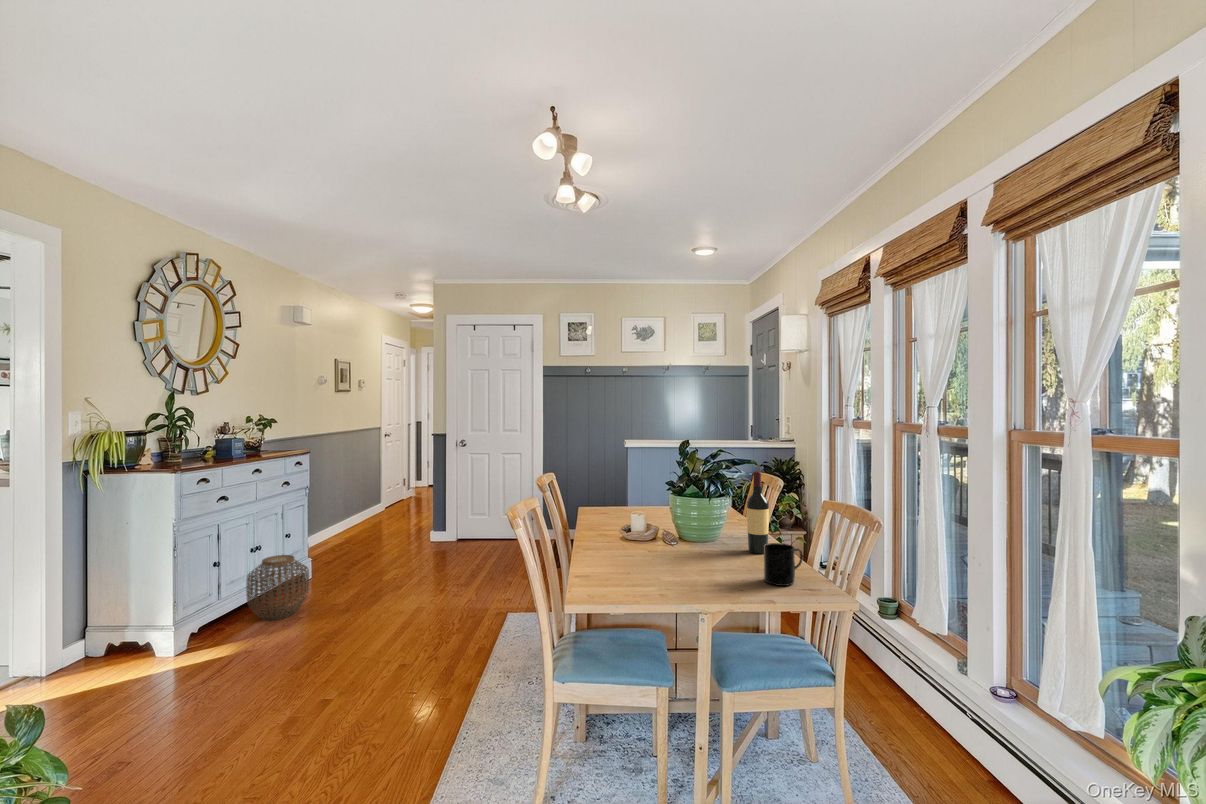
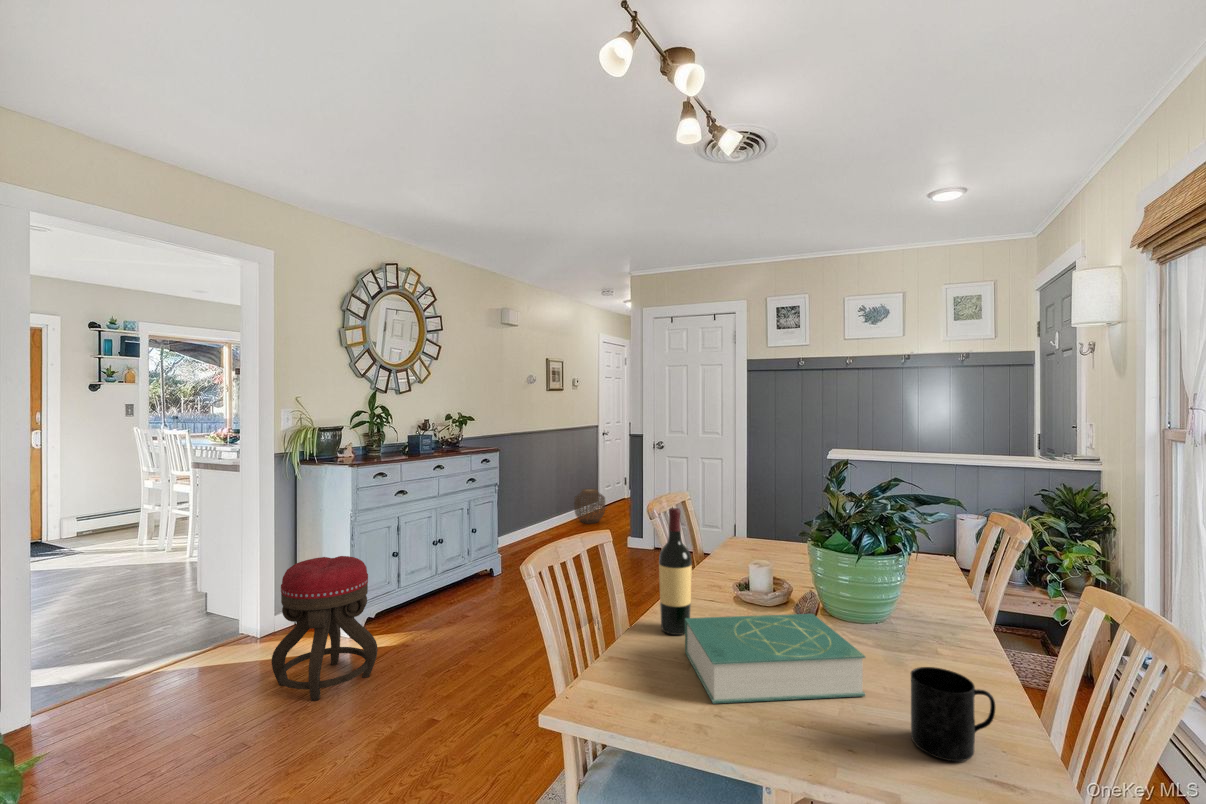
wine bottle: present [747,472,769,554] -> present [659,508,692,635]
book: none [621,535,733,585] -> present [685,614,866,703]
woven basket: present [246,555,309,620] -> present [574,489,605,524]
ottoman: none [112,565,238,715] -> present [272,556,378,701]

